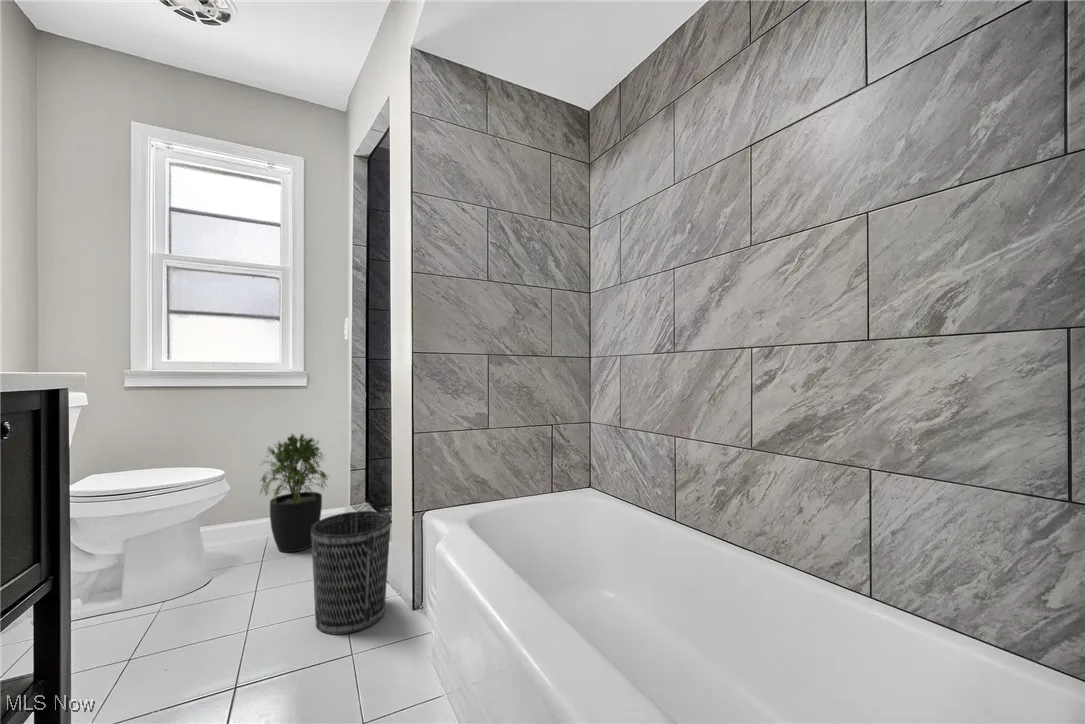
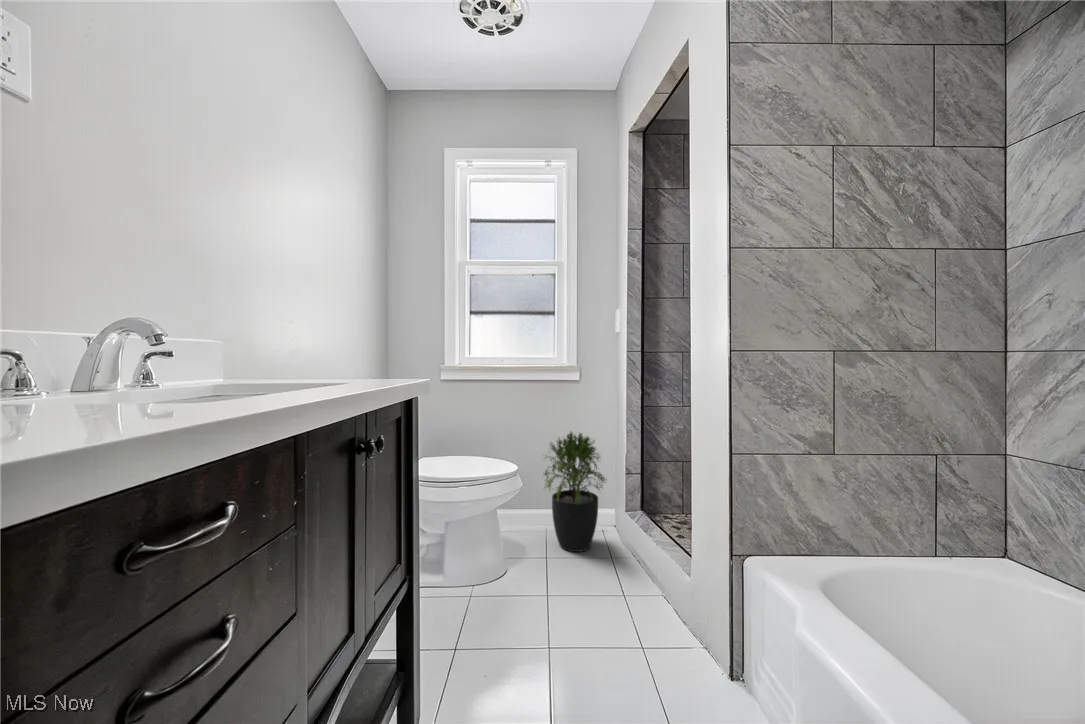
wastebasket: present [311,511,391,635] -> none [611,533,700,686]

